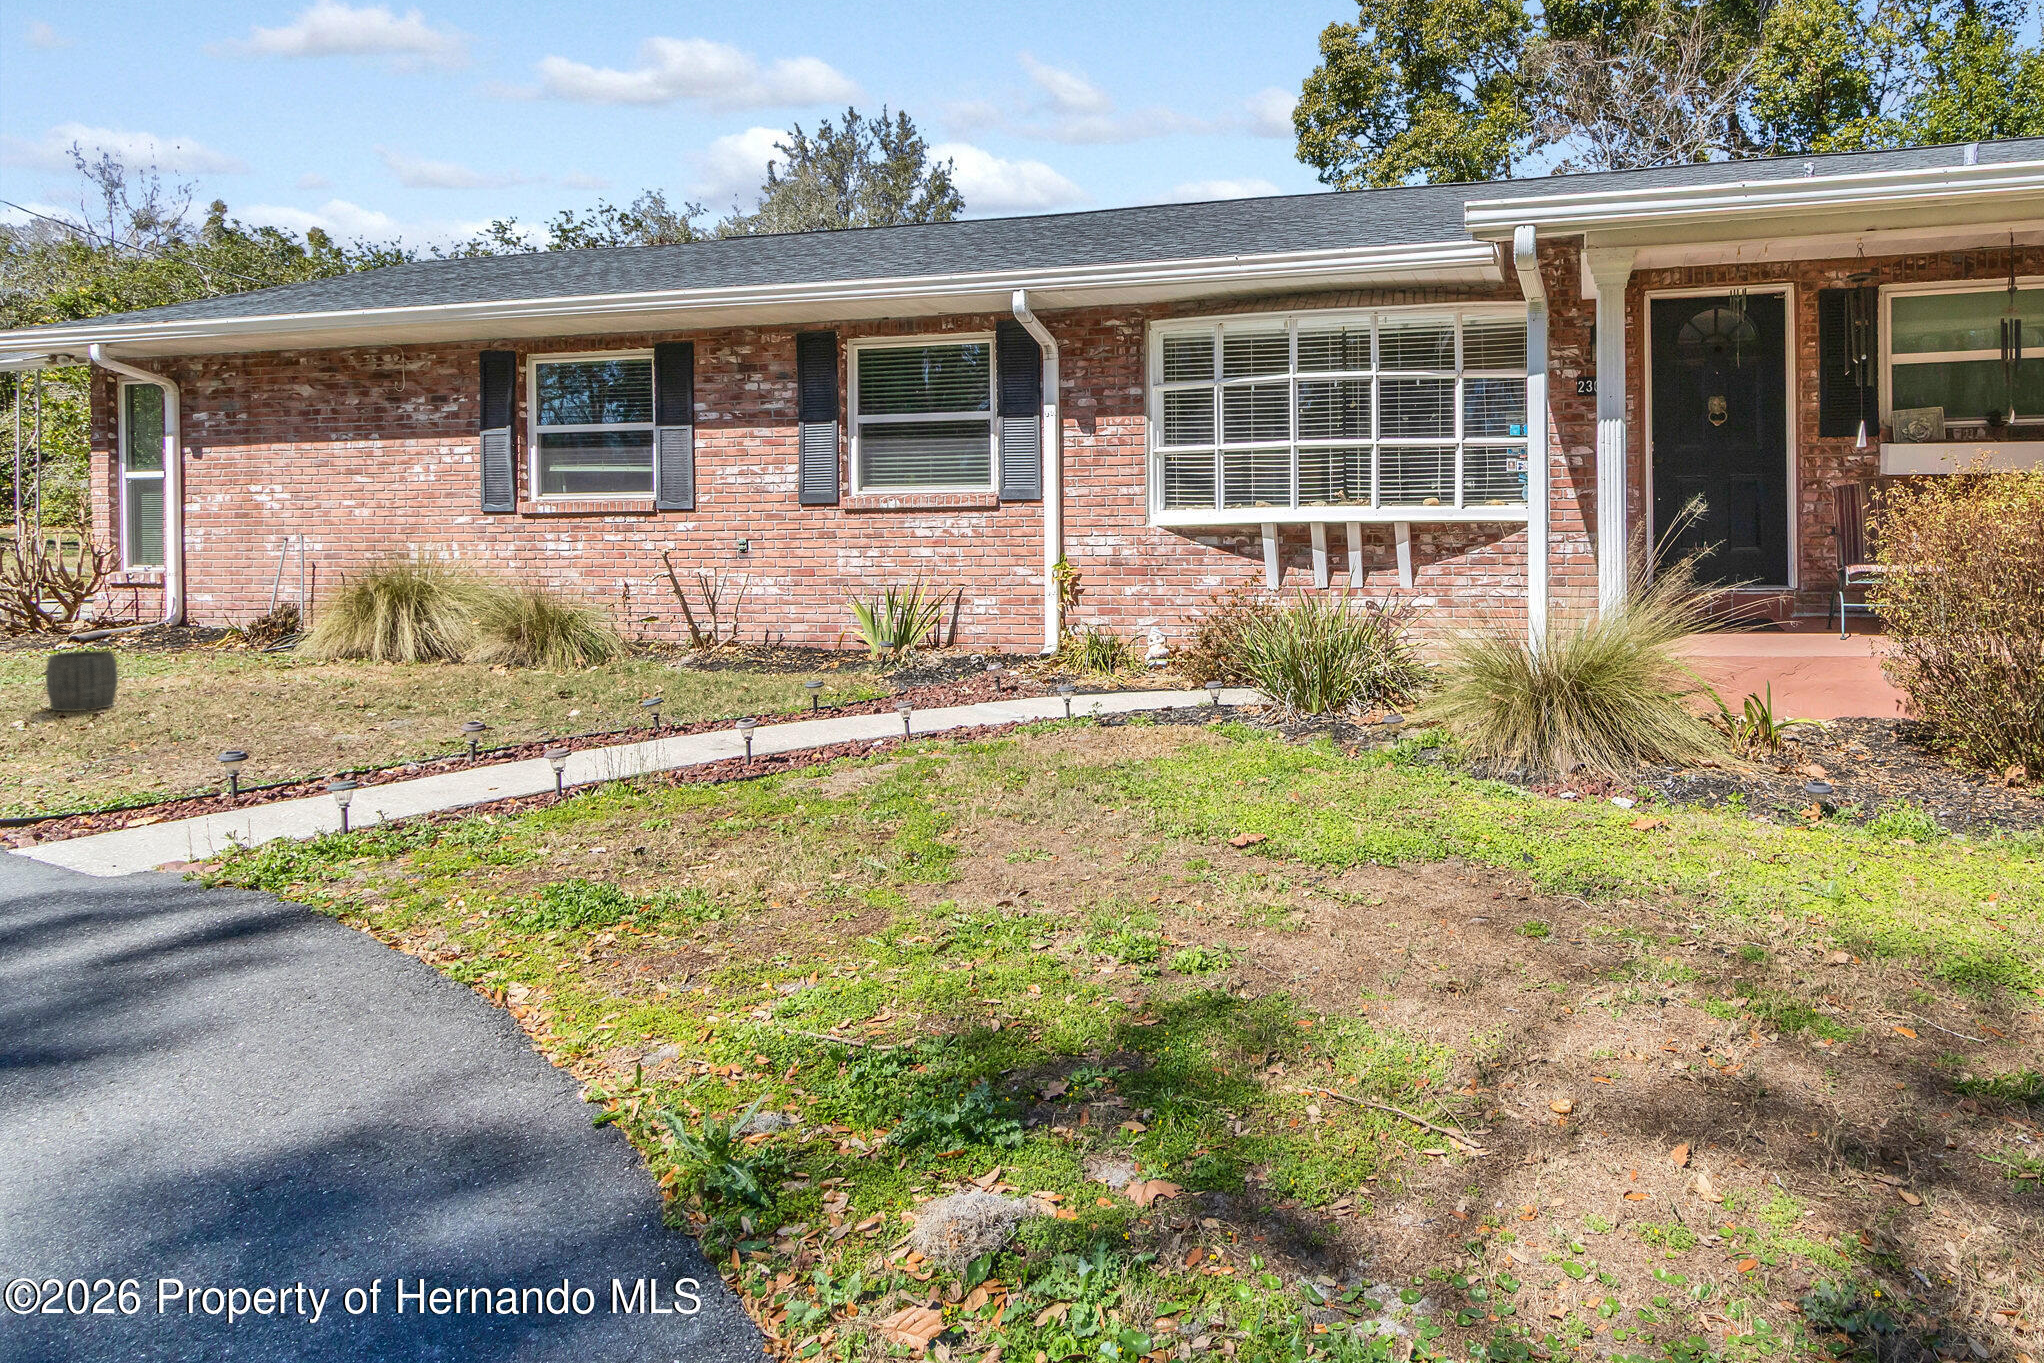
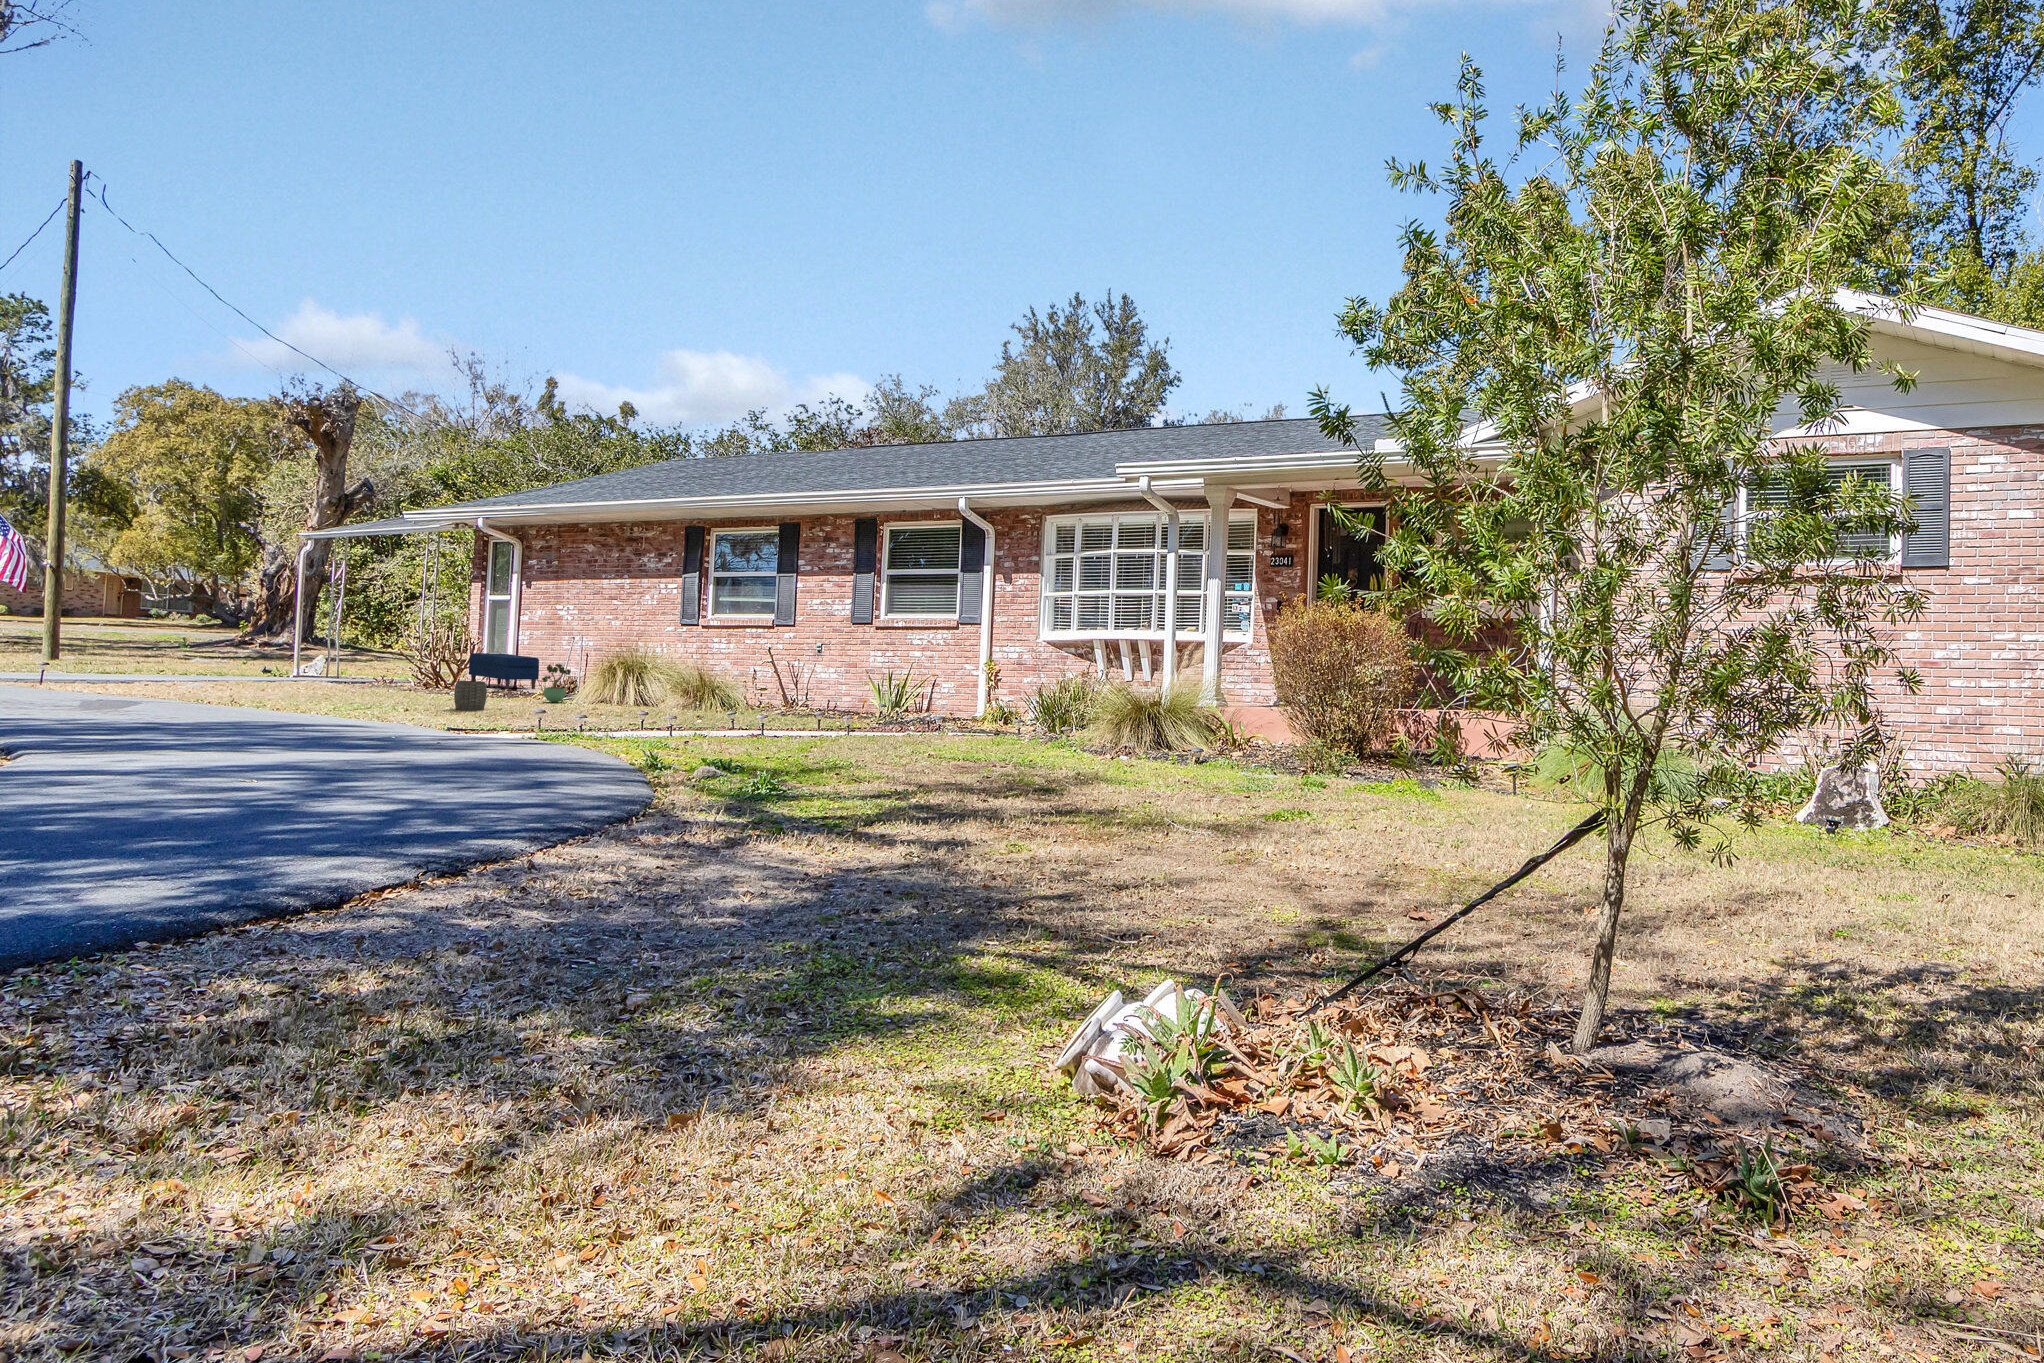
bench: none [93,568,225,633] -> present [469,653,539,690]
potted plant: none [232,596,288,664] -> present [542,664,571,702]

